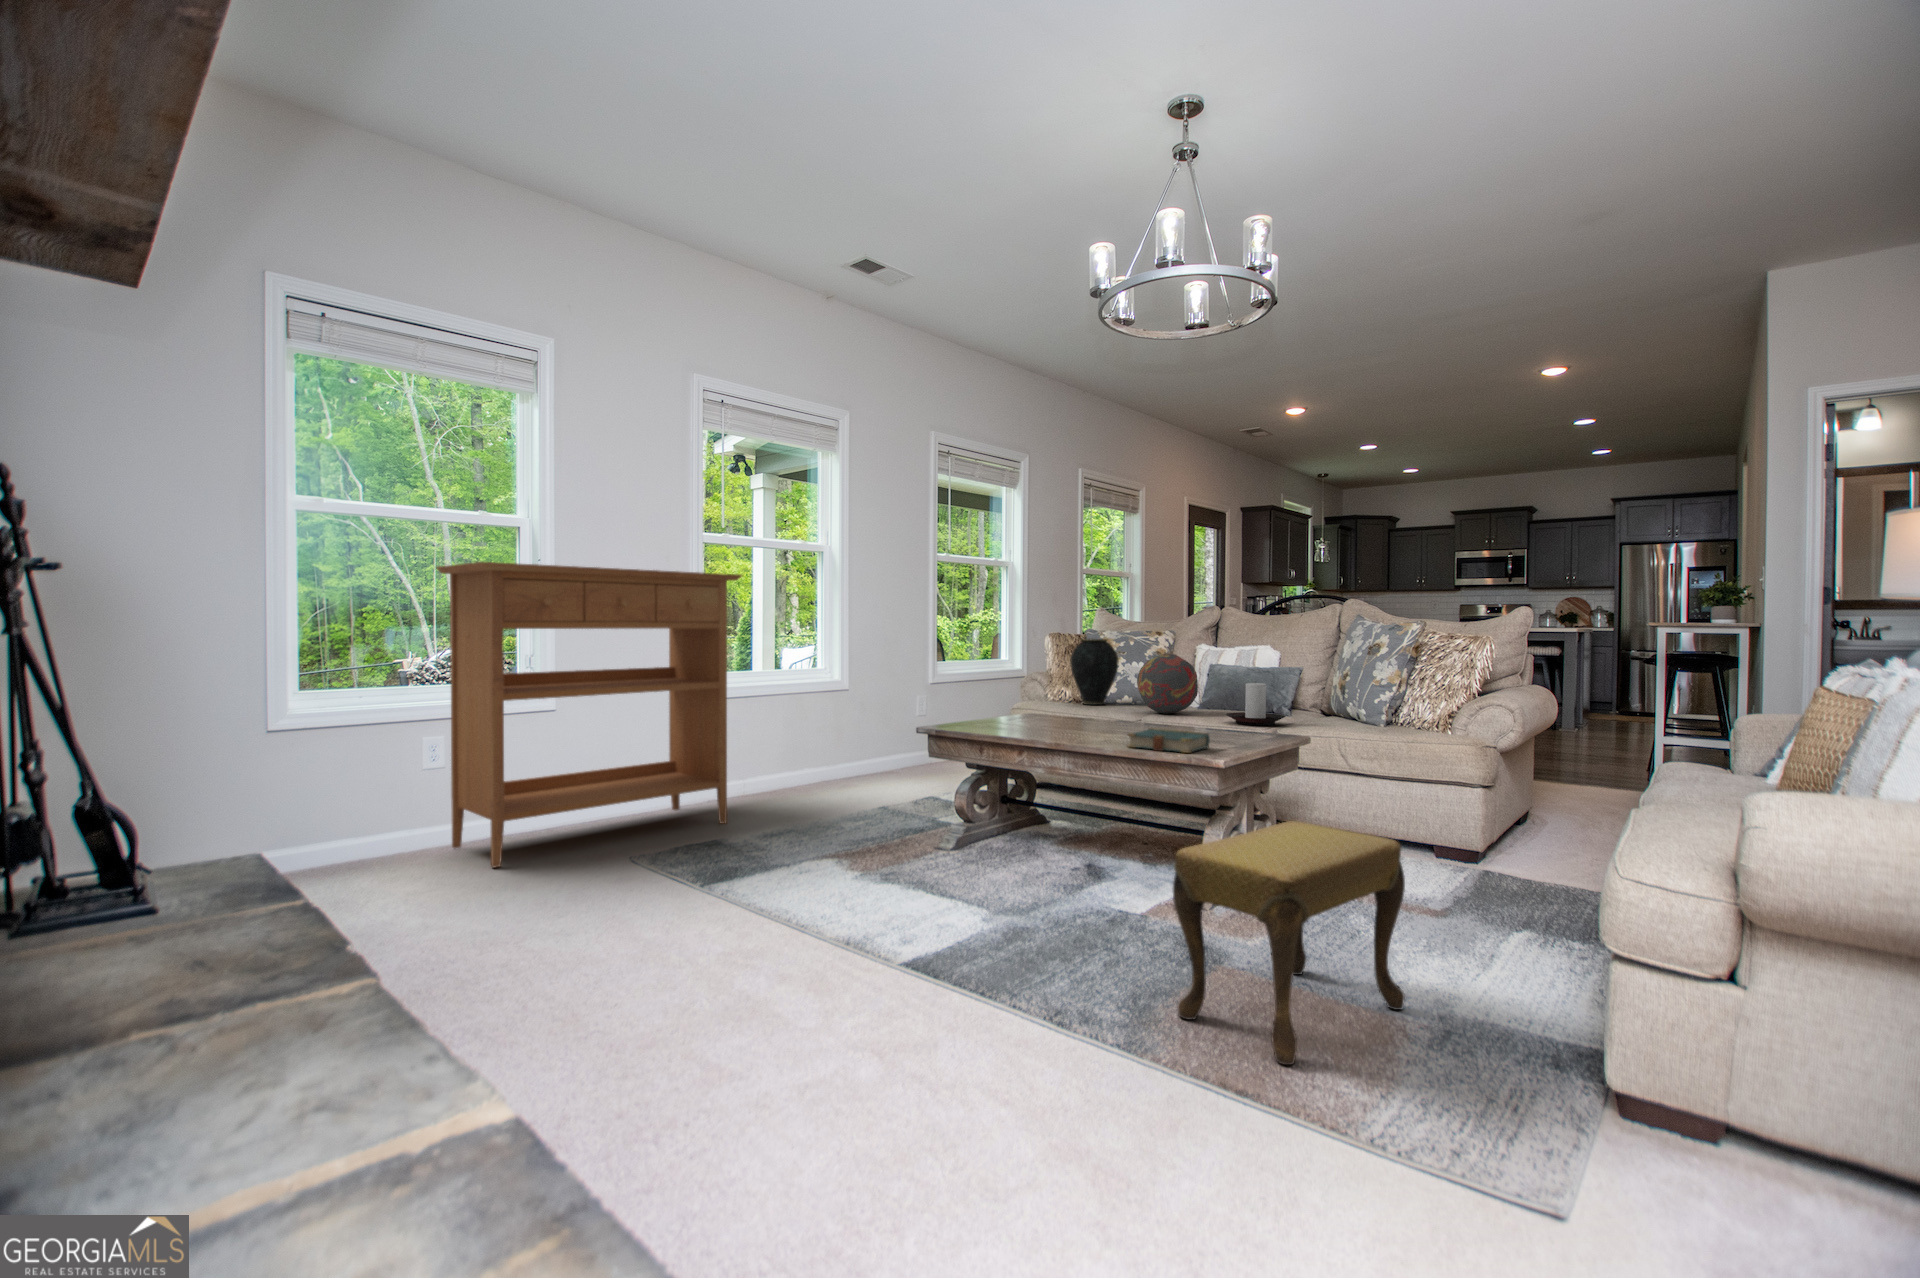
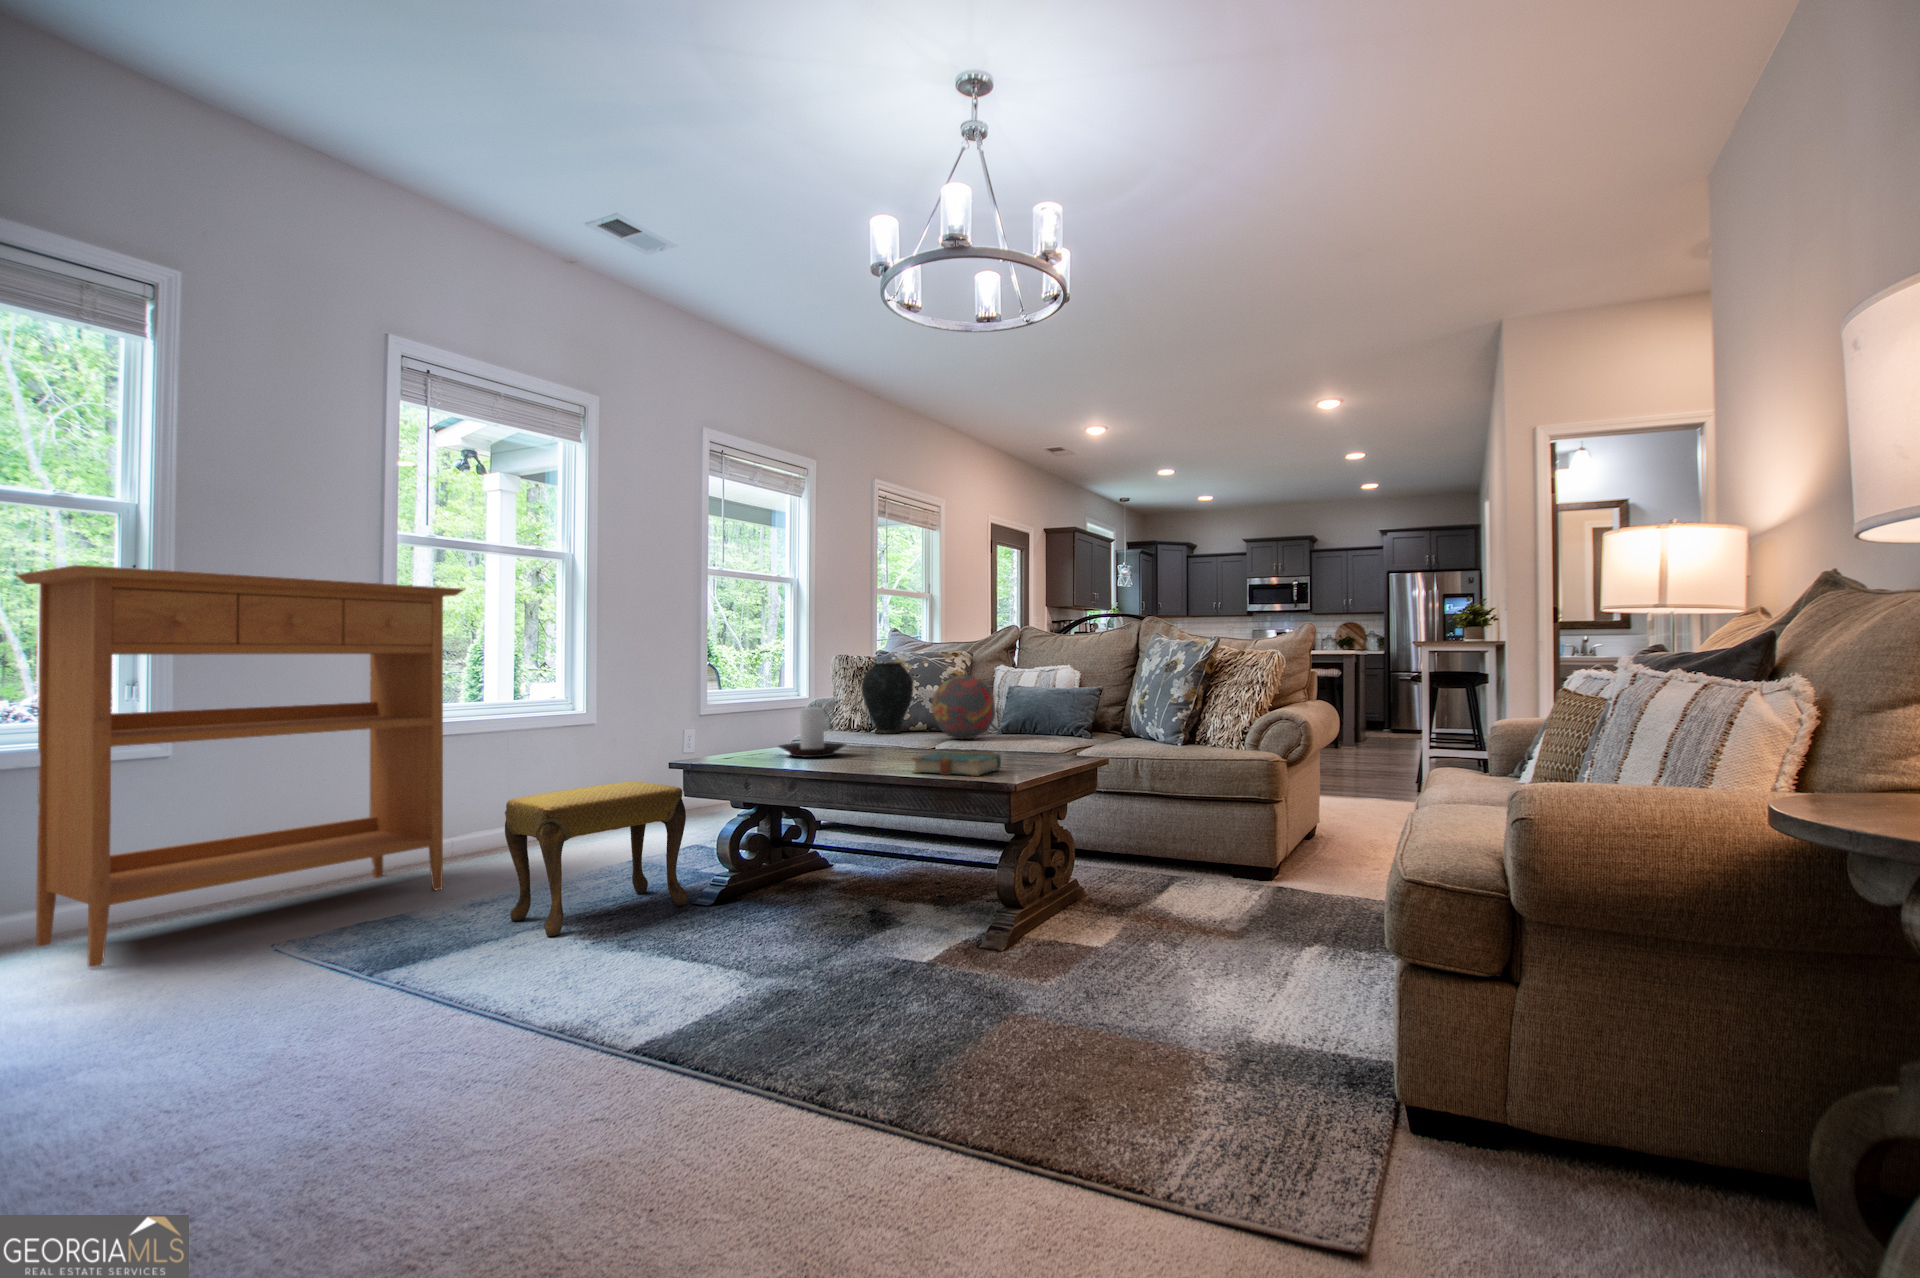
candle holder: present [1226,683,1286,725] -> present [779,707,845,757]
footstool: present [1173,821,1405,1065] -> present [505,782,687,936]

